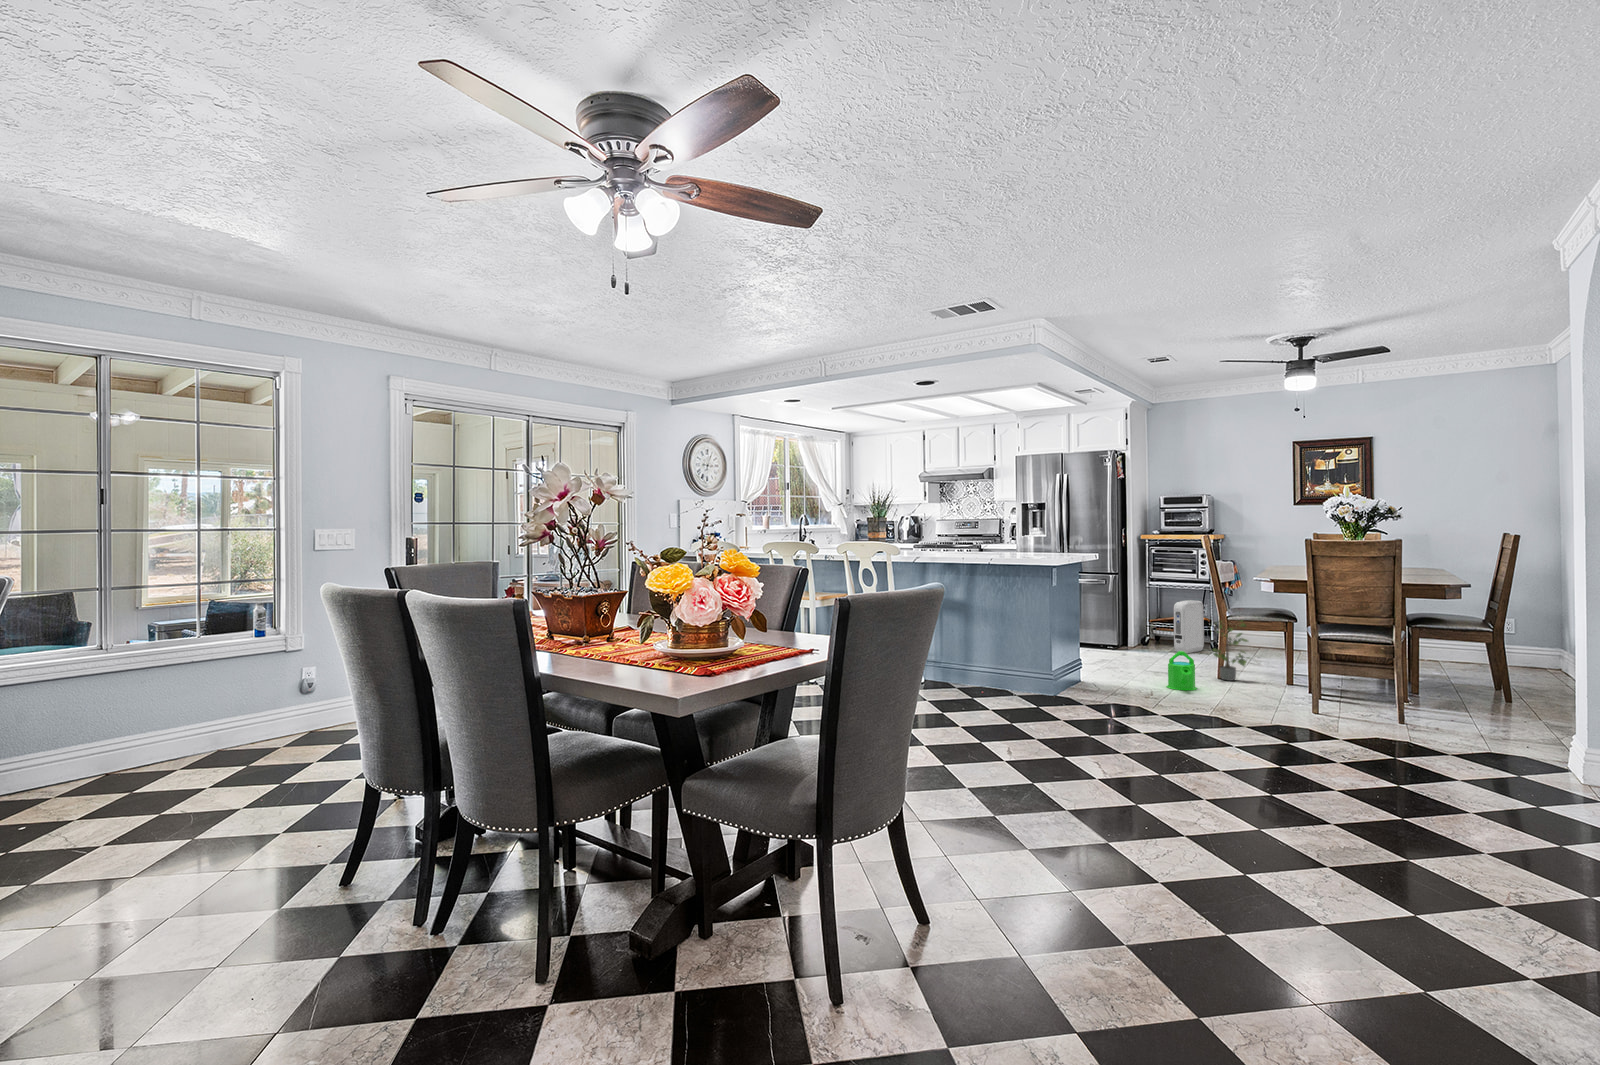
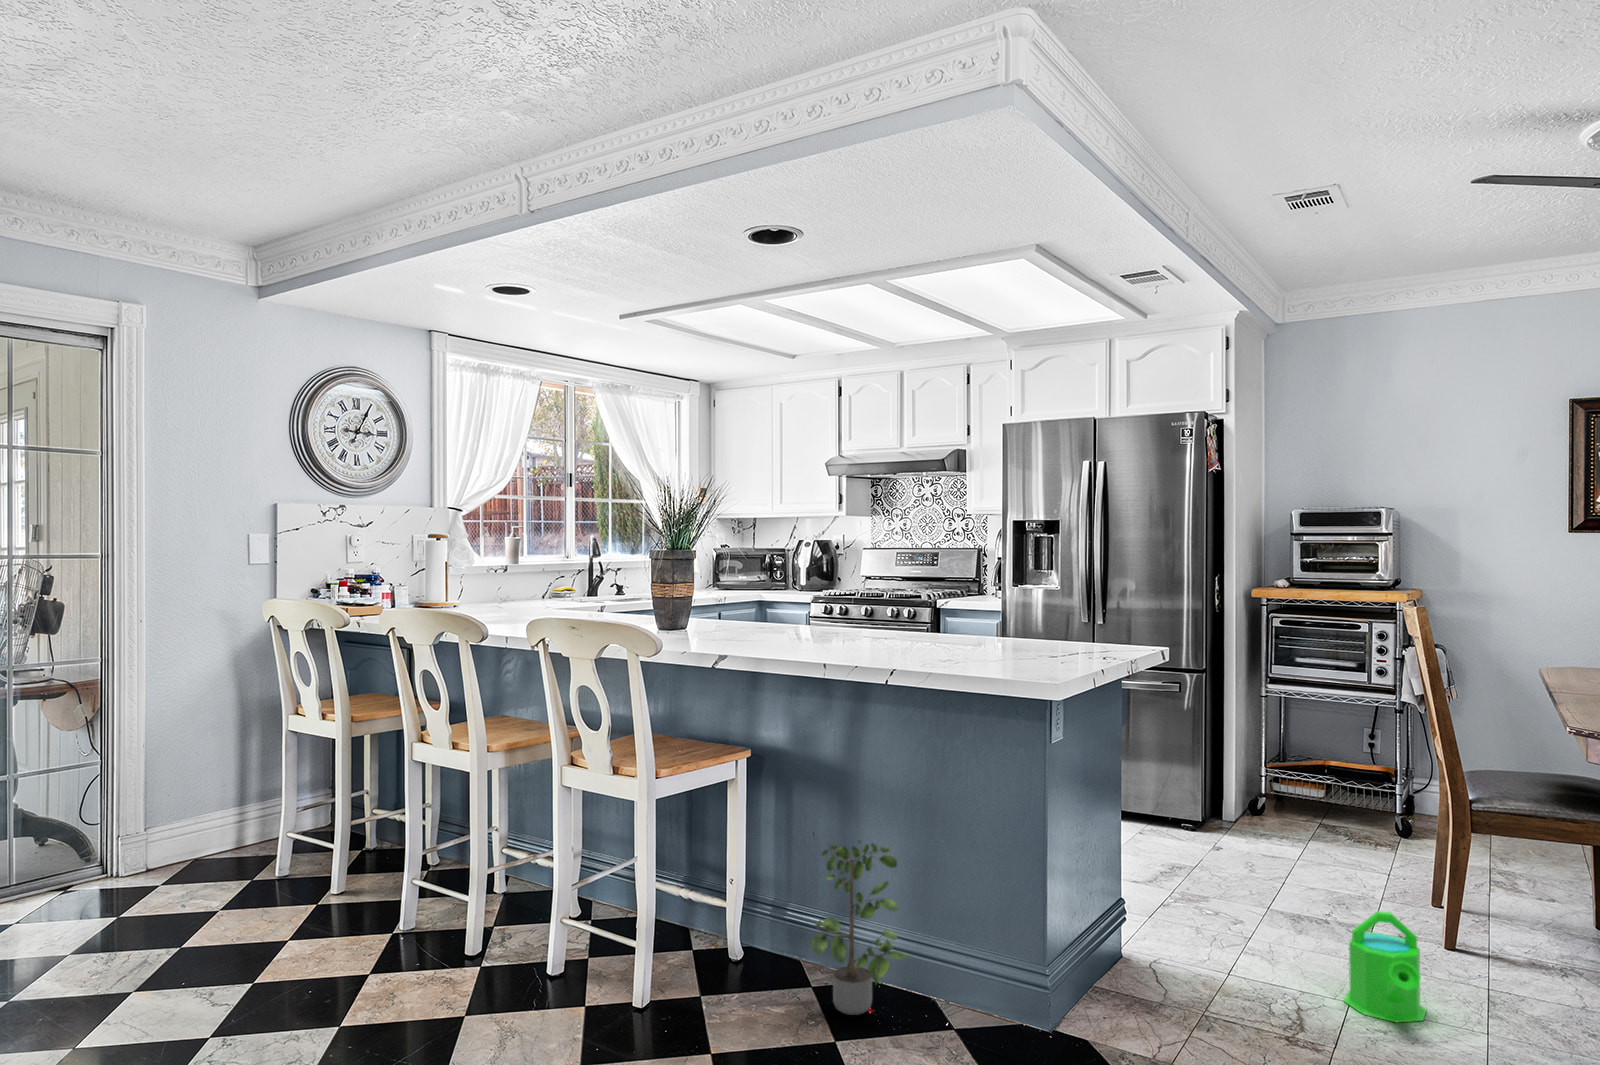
air purifier: present [1174,600,1204,653] -> none [1325,729,1385,848]
potted plant: present [1214,620,1250,681] -> present [811,840,911,1015]

